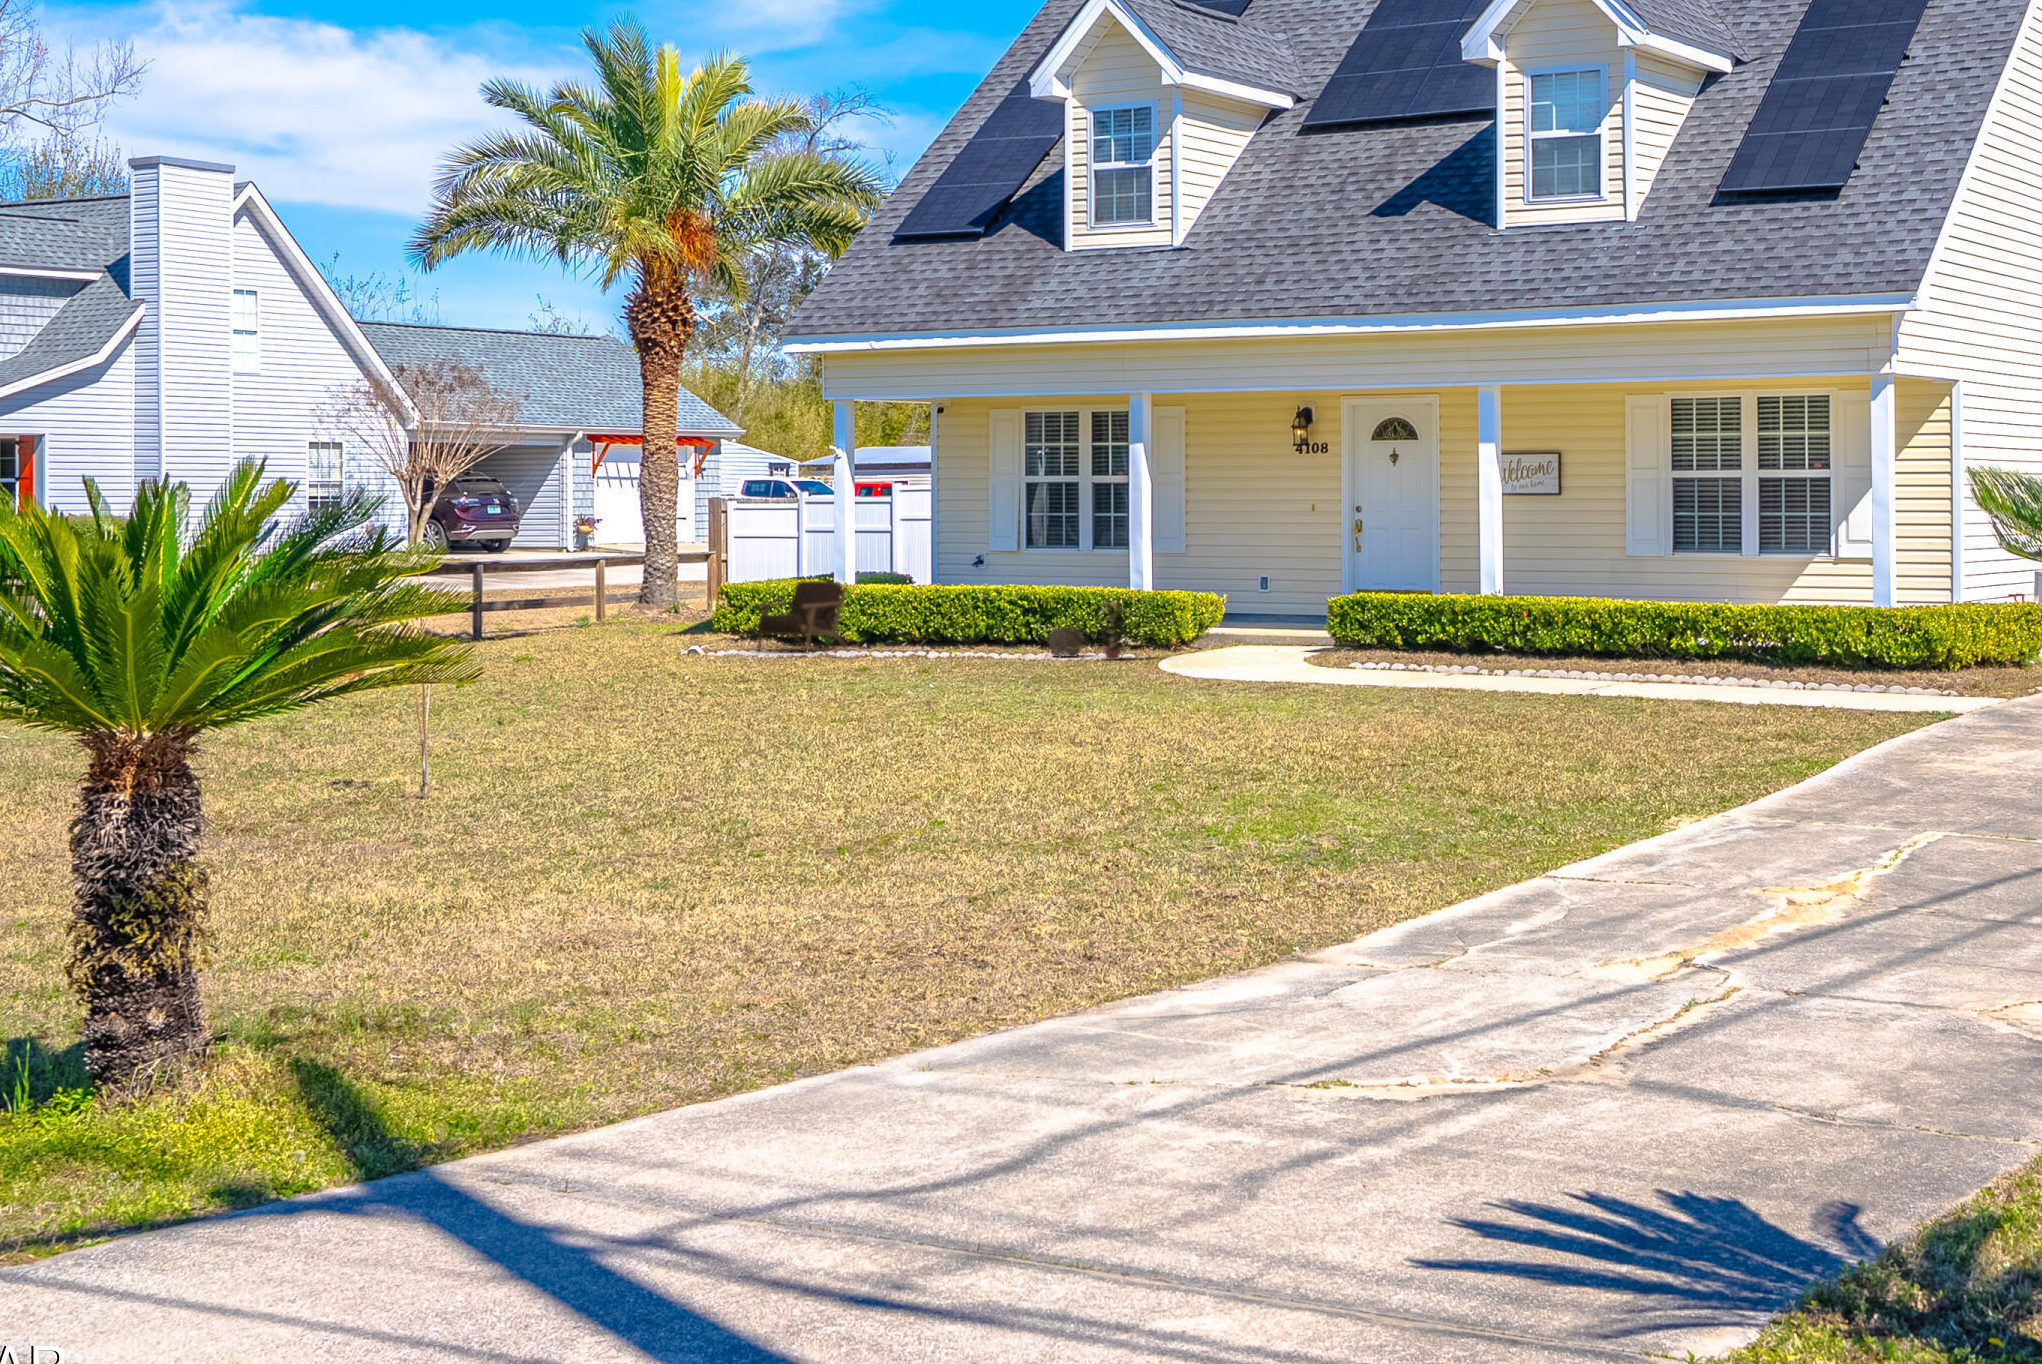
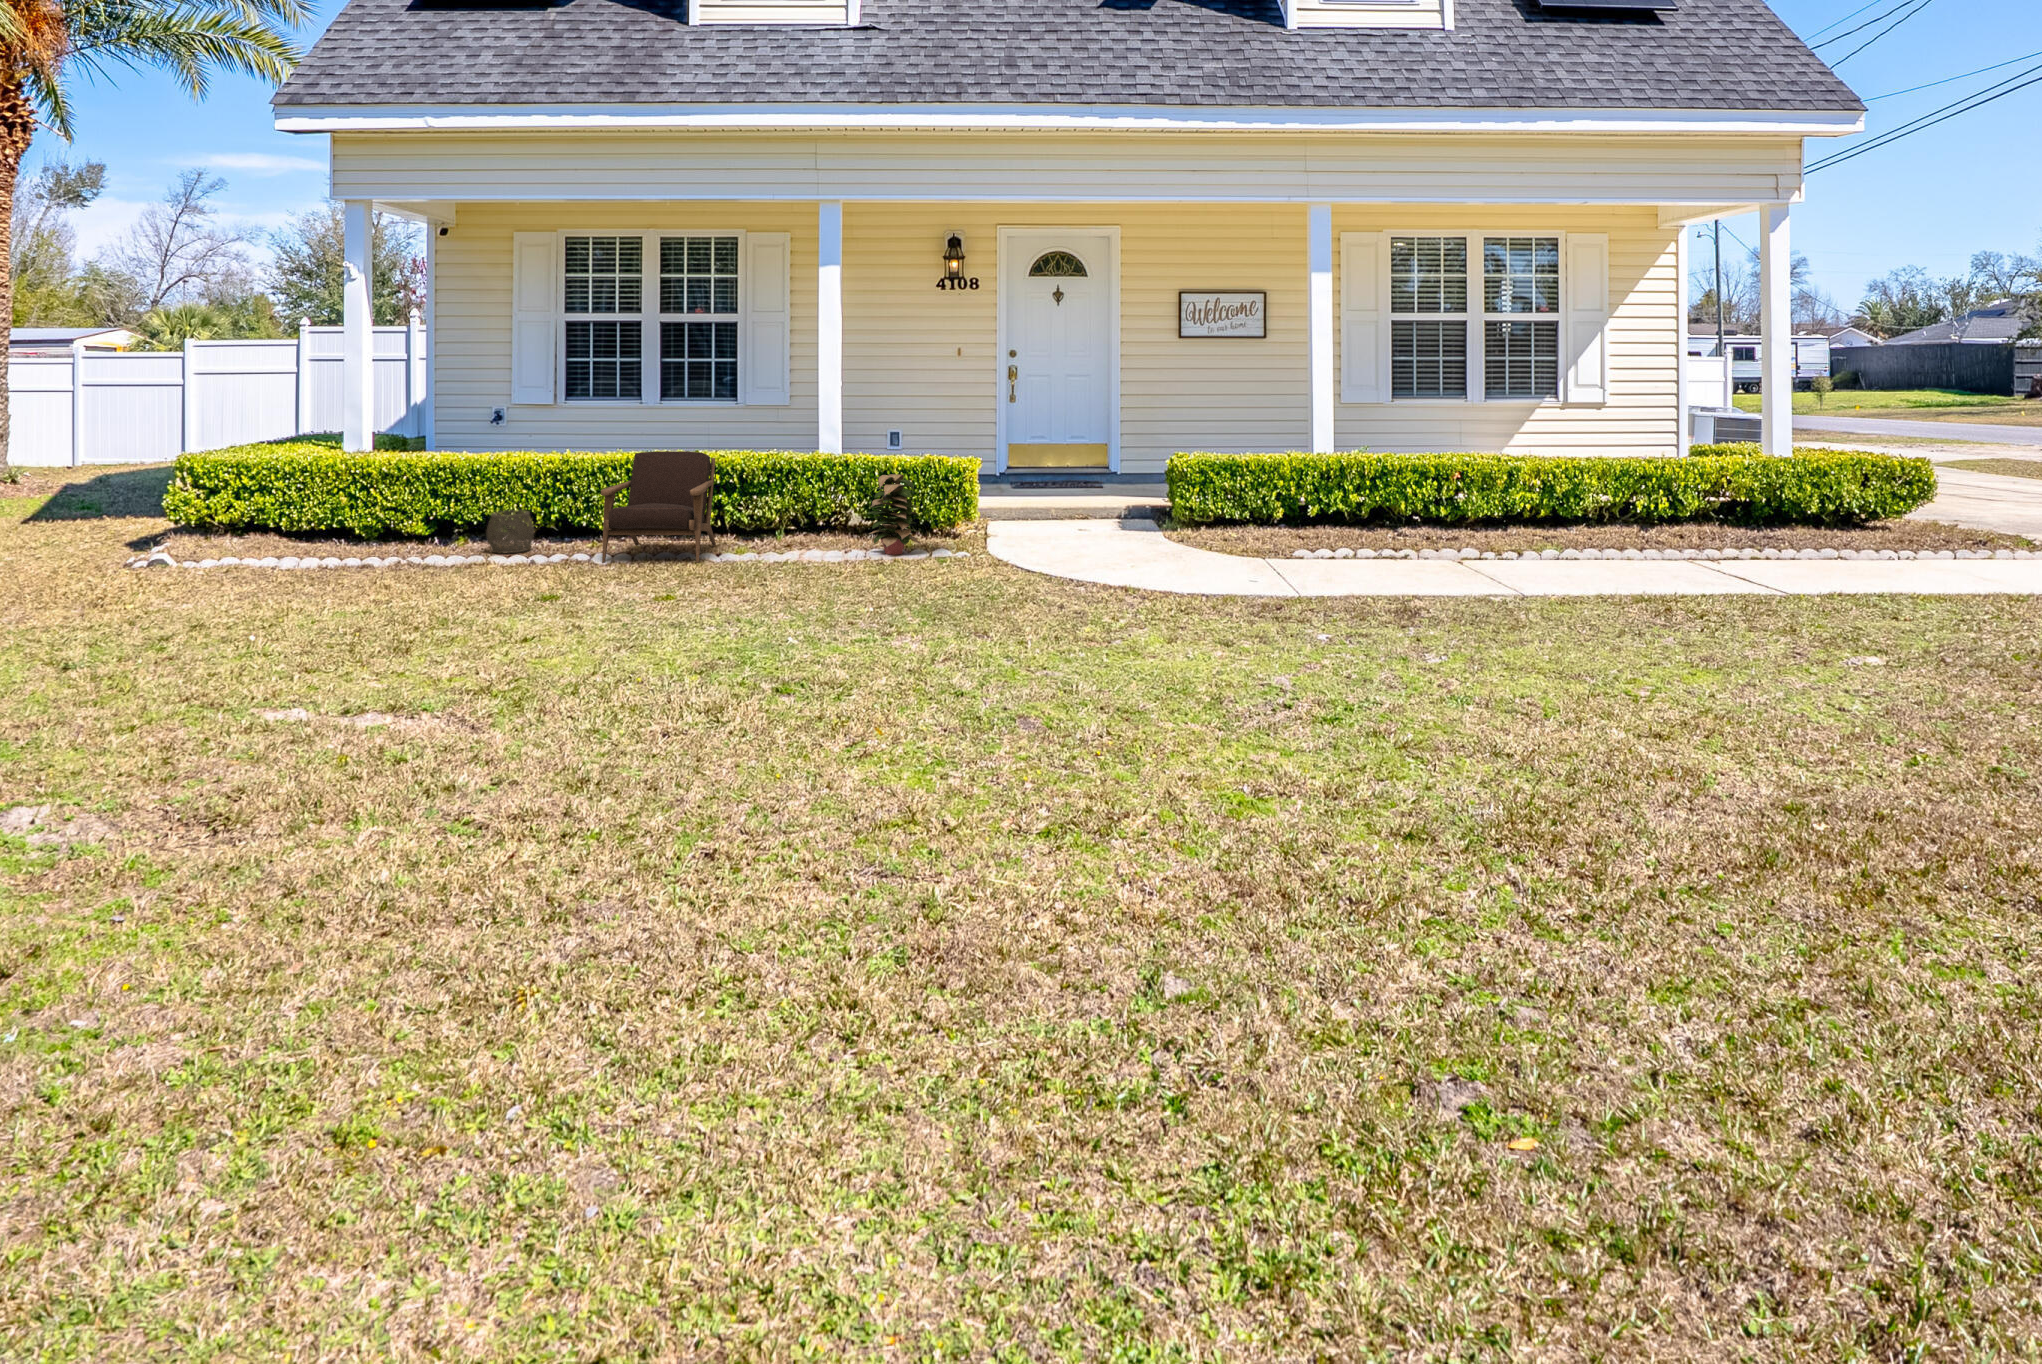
armchair: present [756,581,847,653] -> present [601,451,716,563]
woven basket: present [1049,628,1082,657] -> present [487,510,534,554]

